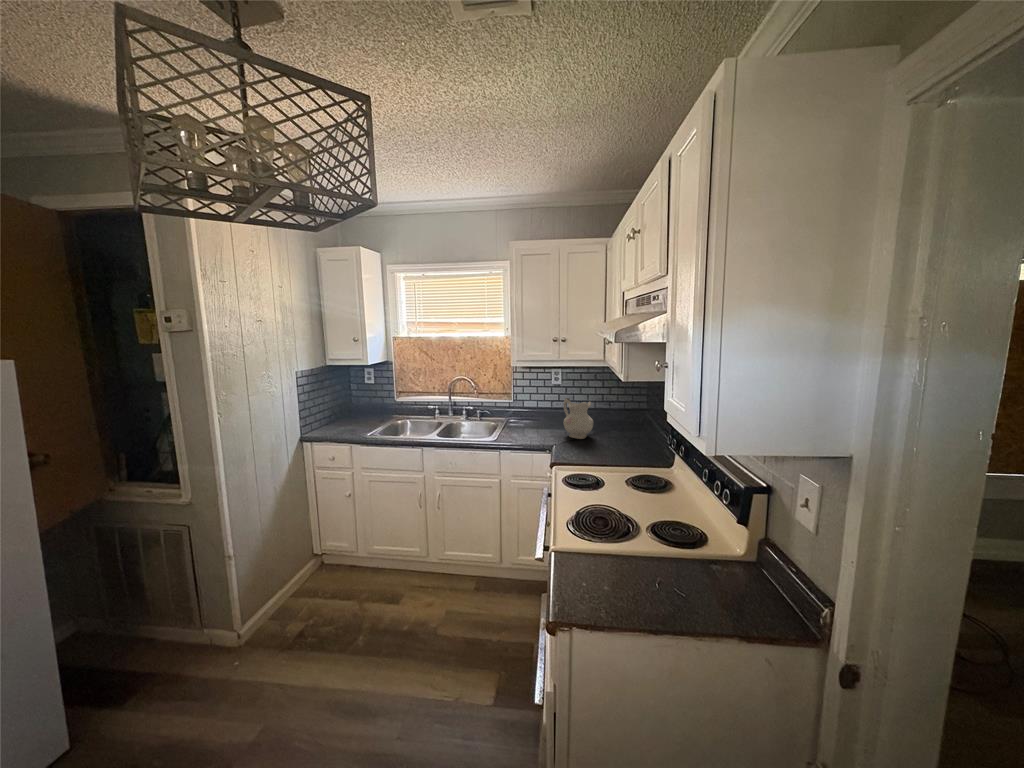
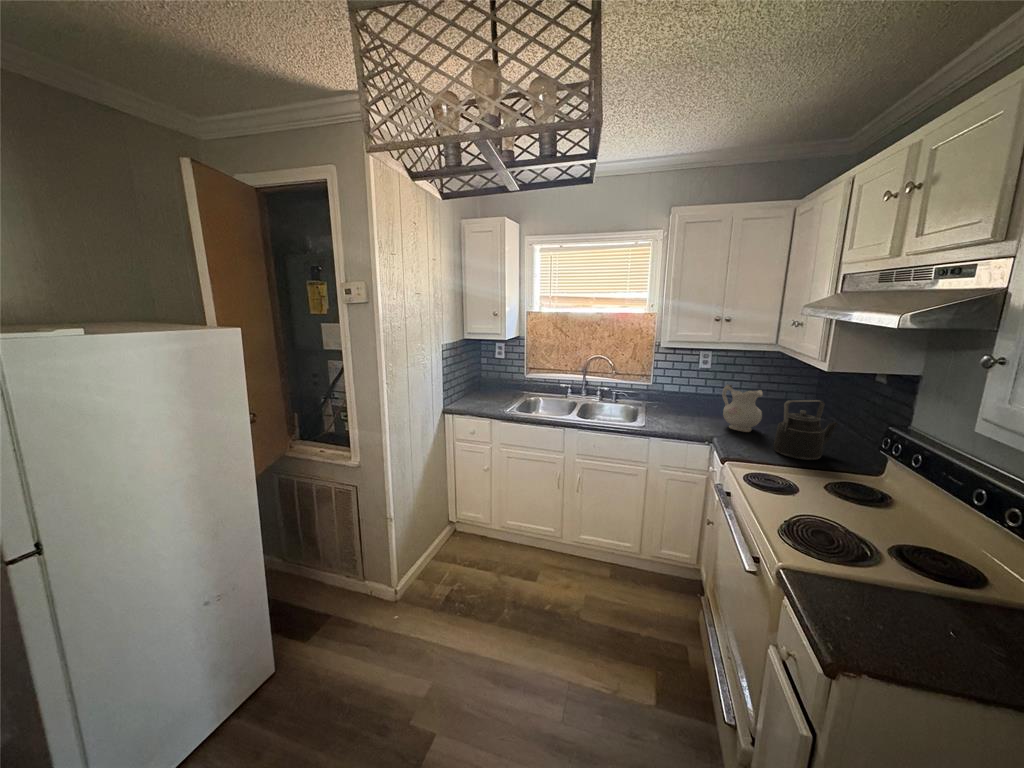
kettle: none [594,407,641,459] -> present [774,400,838,460]

